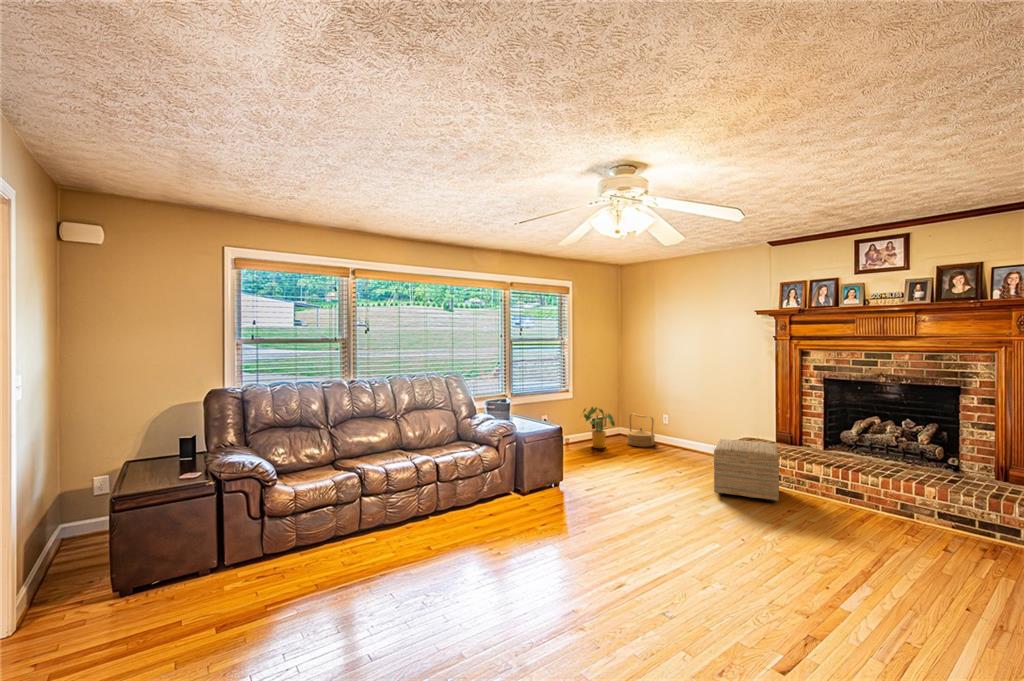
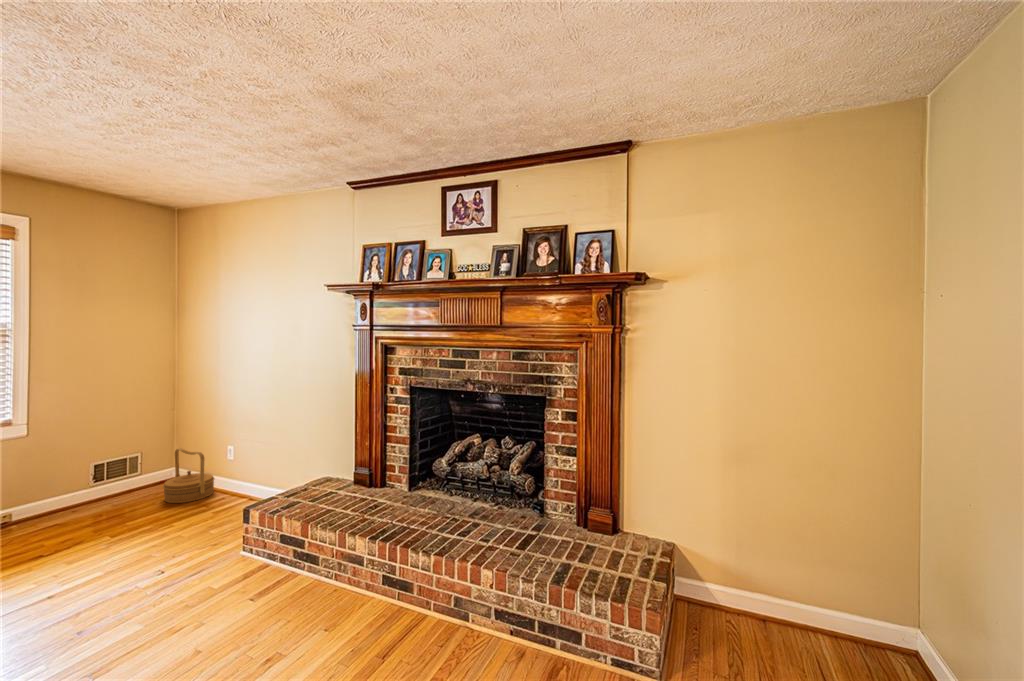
house plant: present [583,407,615,448] -> none [54,447,122,522]
ottoman: present [714,439,779,502] -> none [149,508,308,637]

